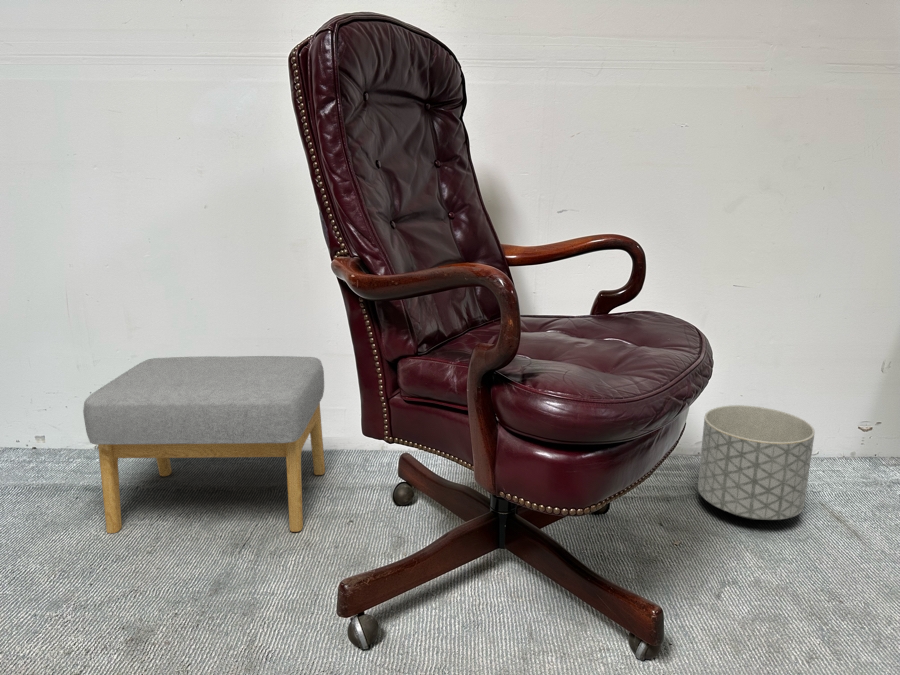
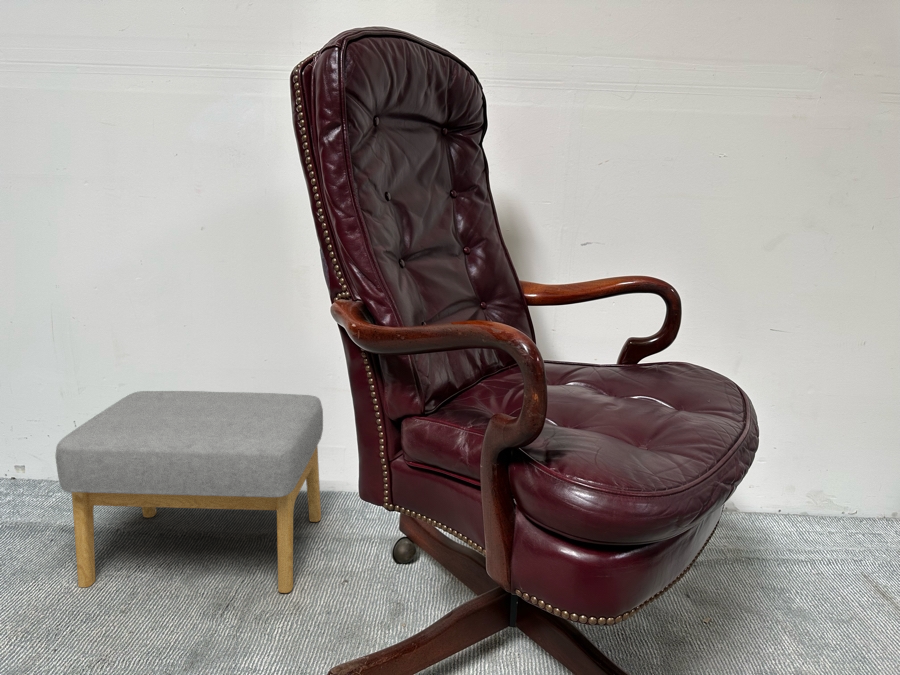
planter: present [698,405,815,520] -> none [727,464,862,598]

